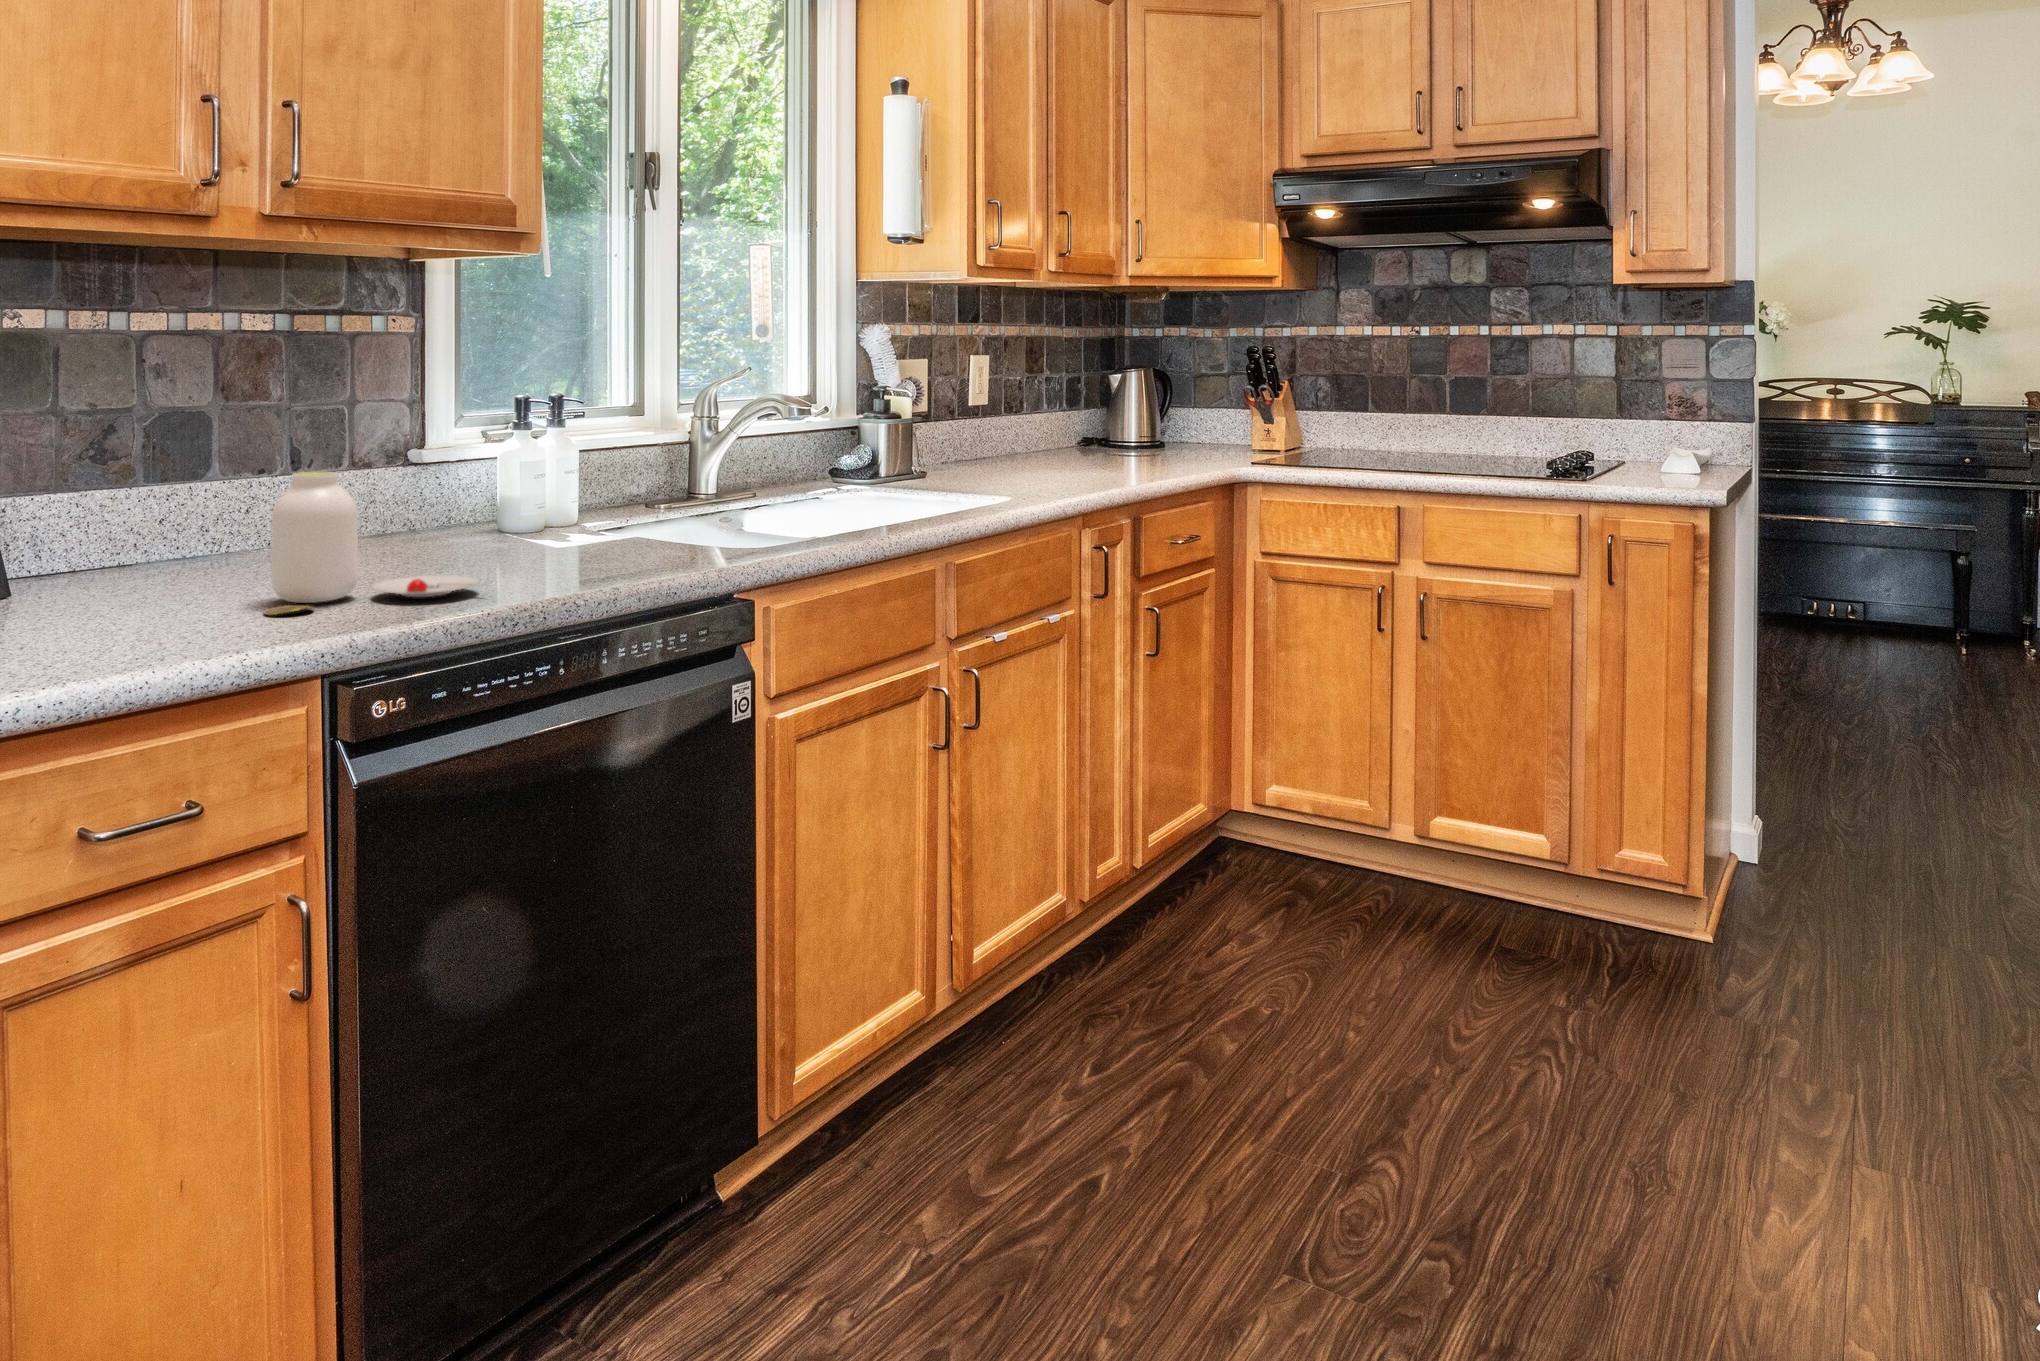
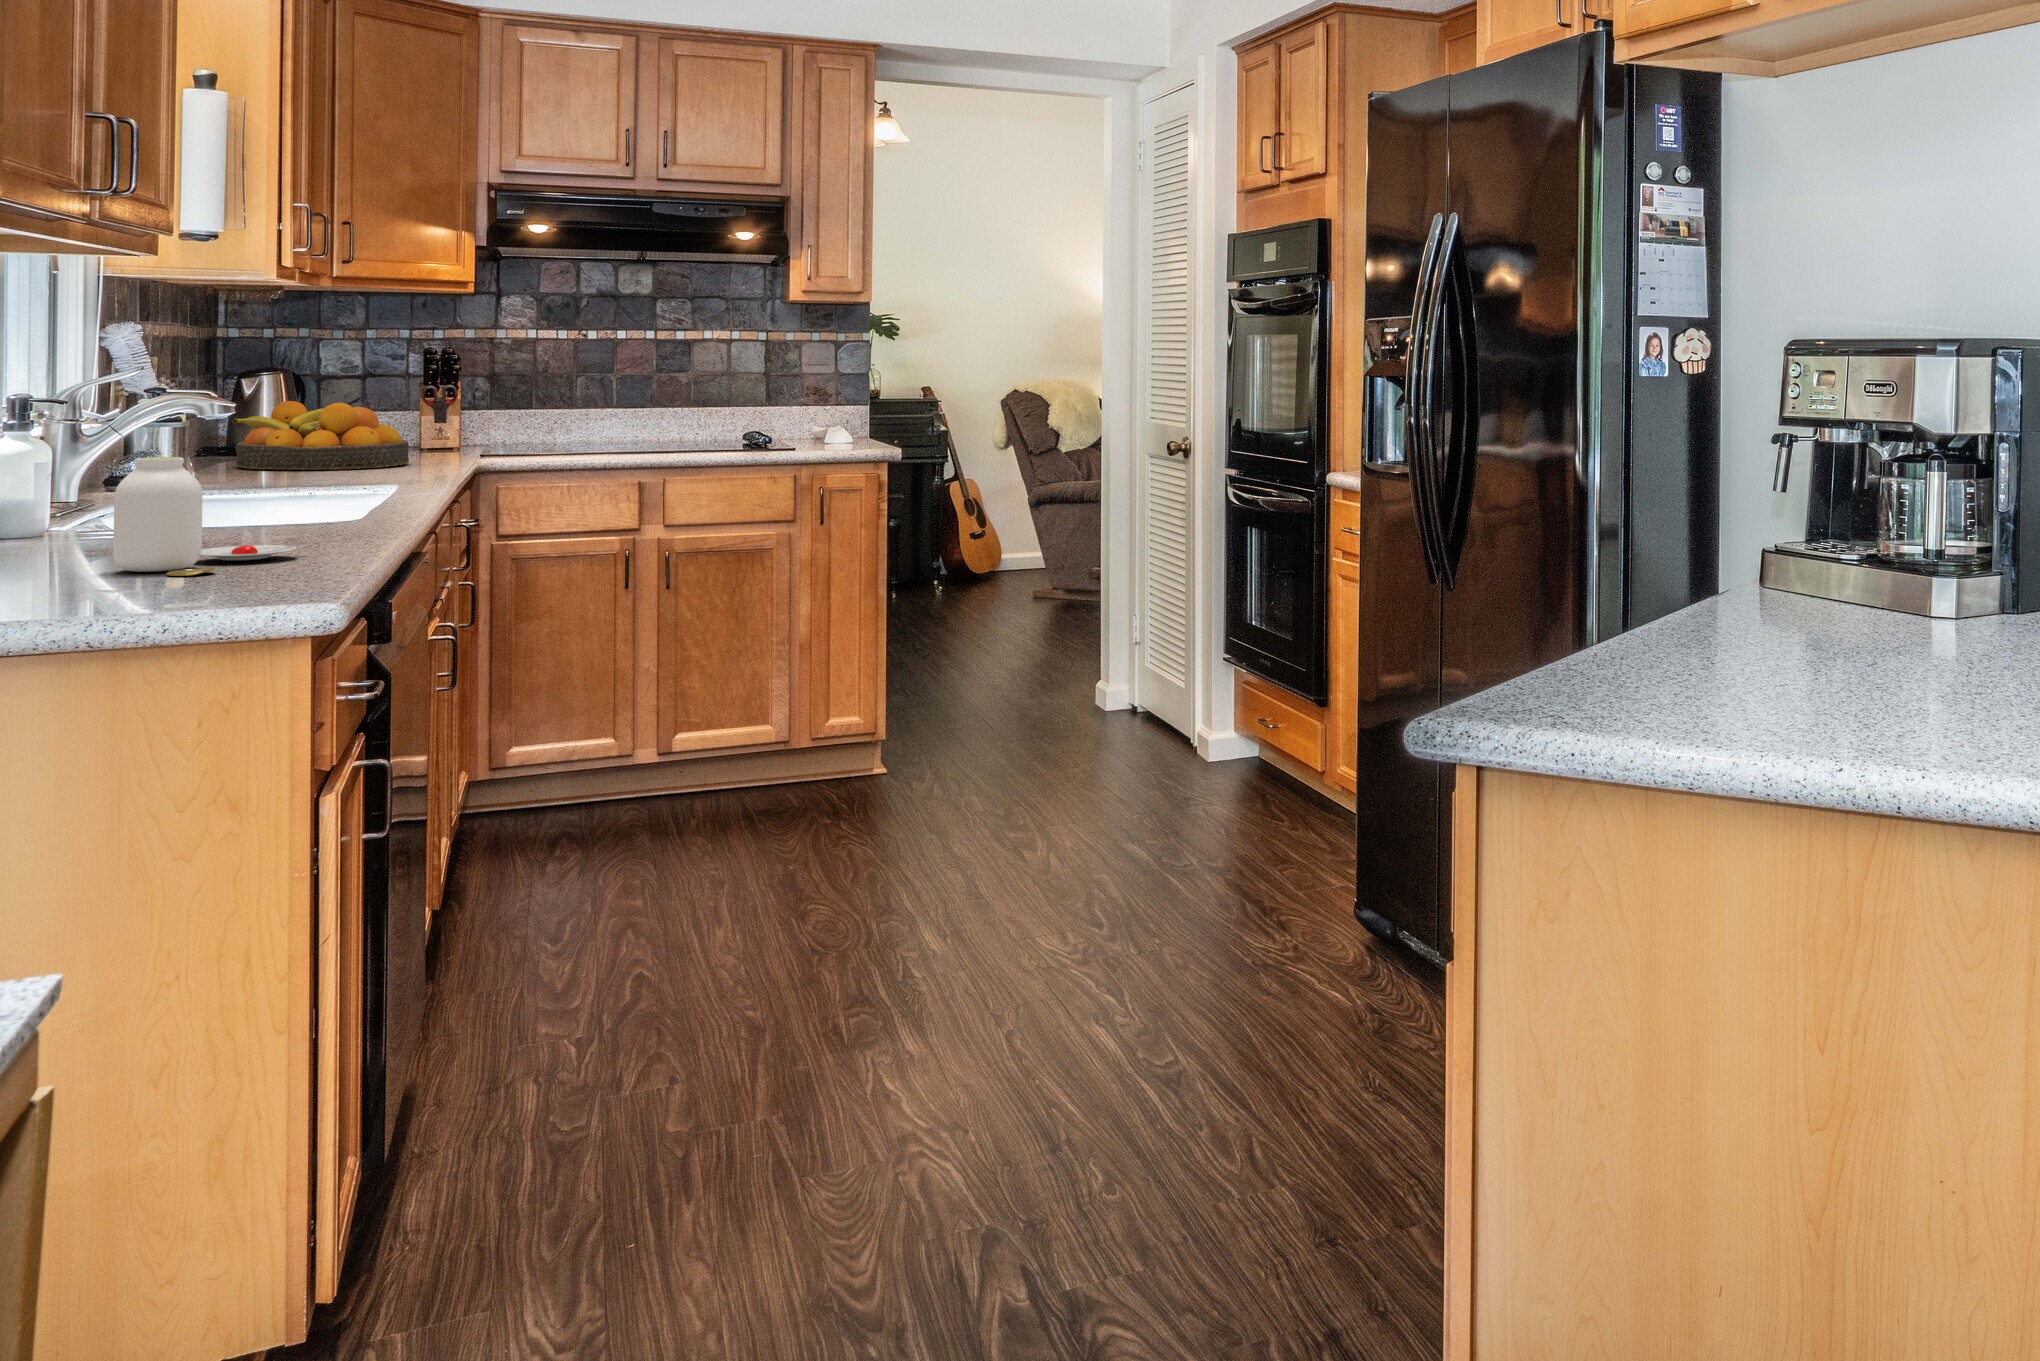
fruit bowl: none [1047,399,1189,470] -> present [232,401,409,470]

